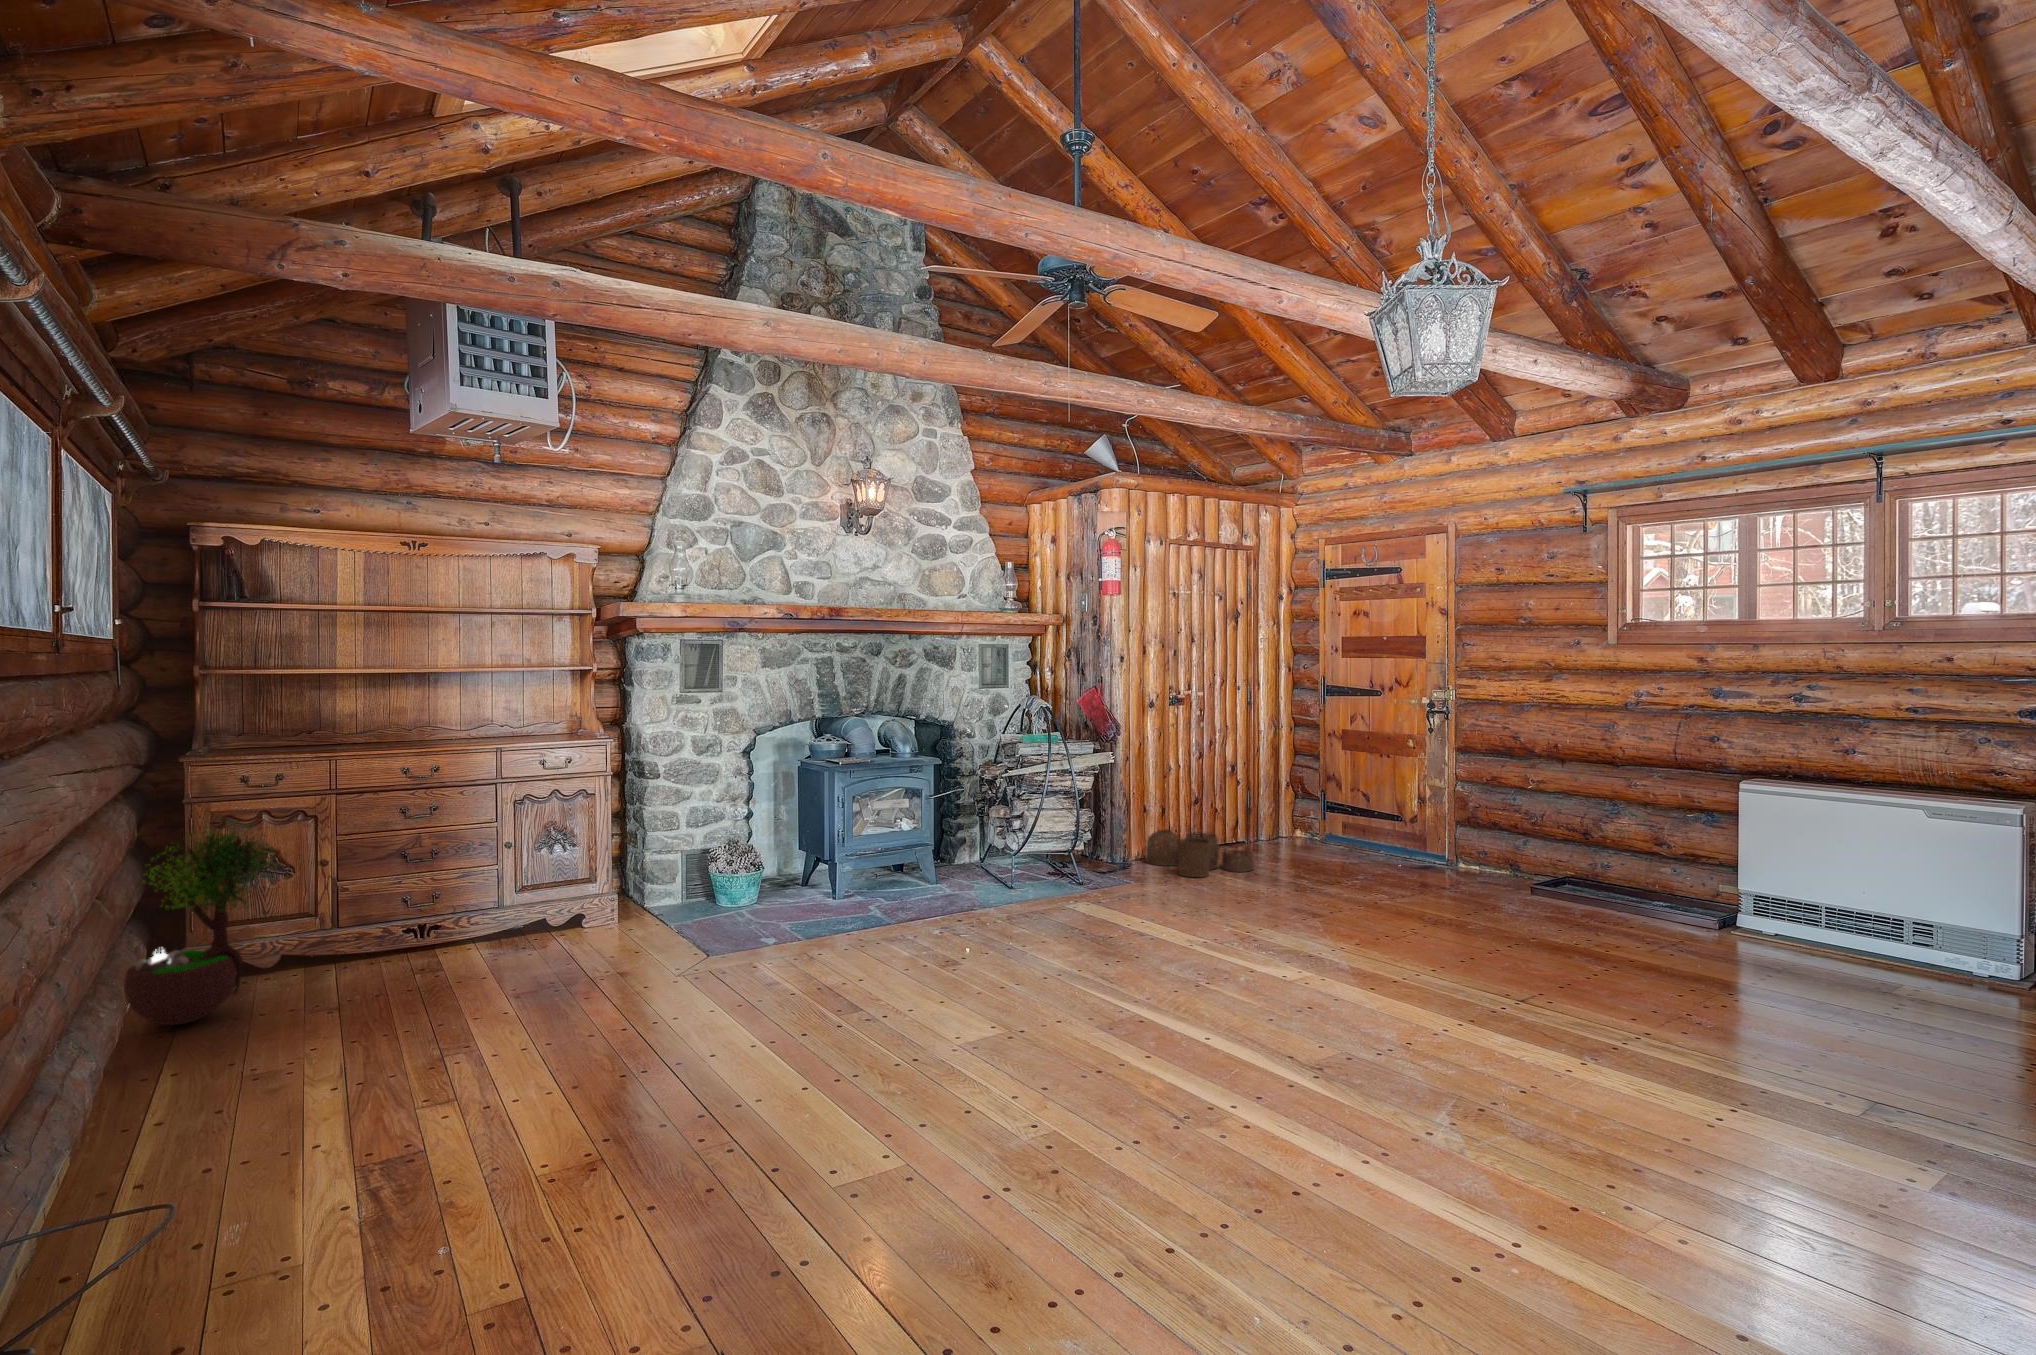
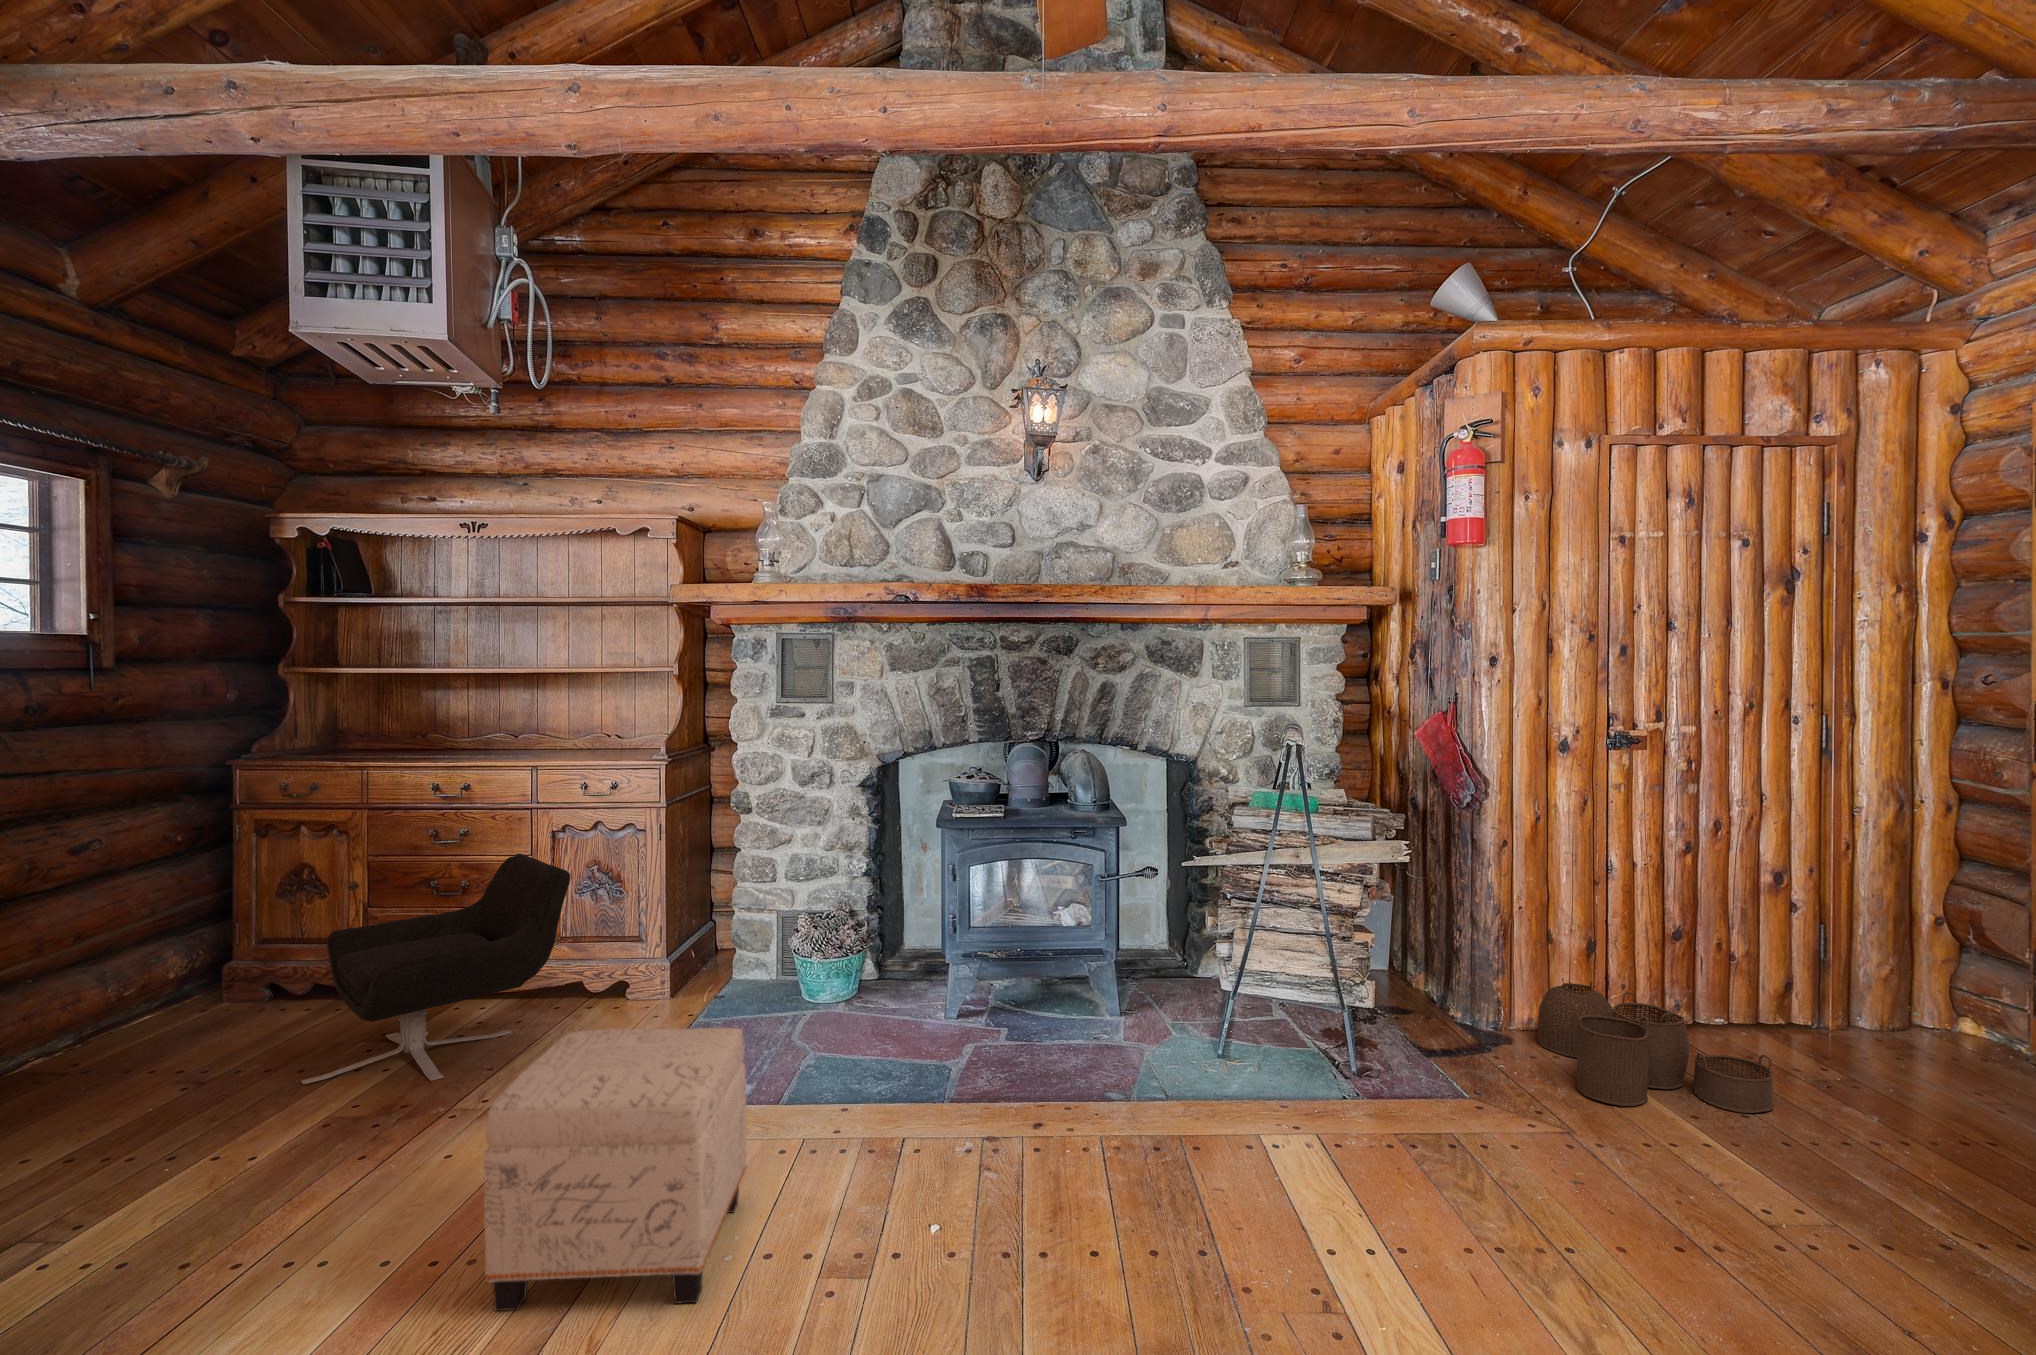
lounge chair: none [383,820,598,1002] -> present [301,854,570,1084]
potted tree: present [124,823,277,1025] -> none [65,825,234,1052]
ottoman: none [781,876,929,1022] -> present [484,1028,747,1311]

